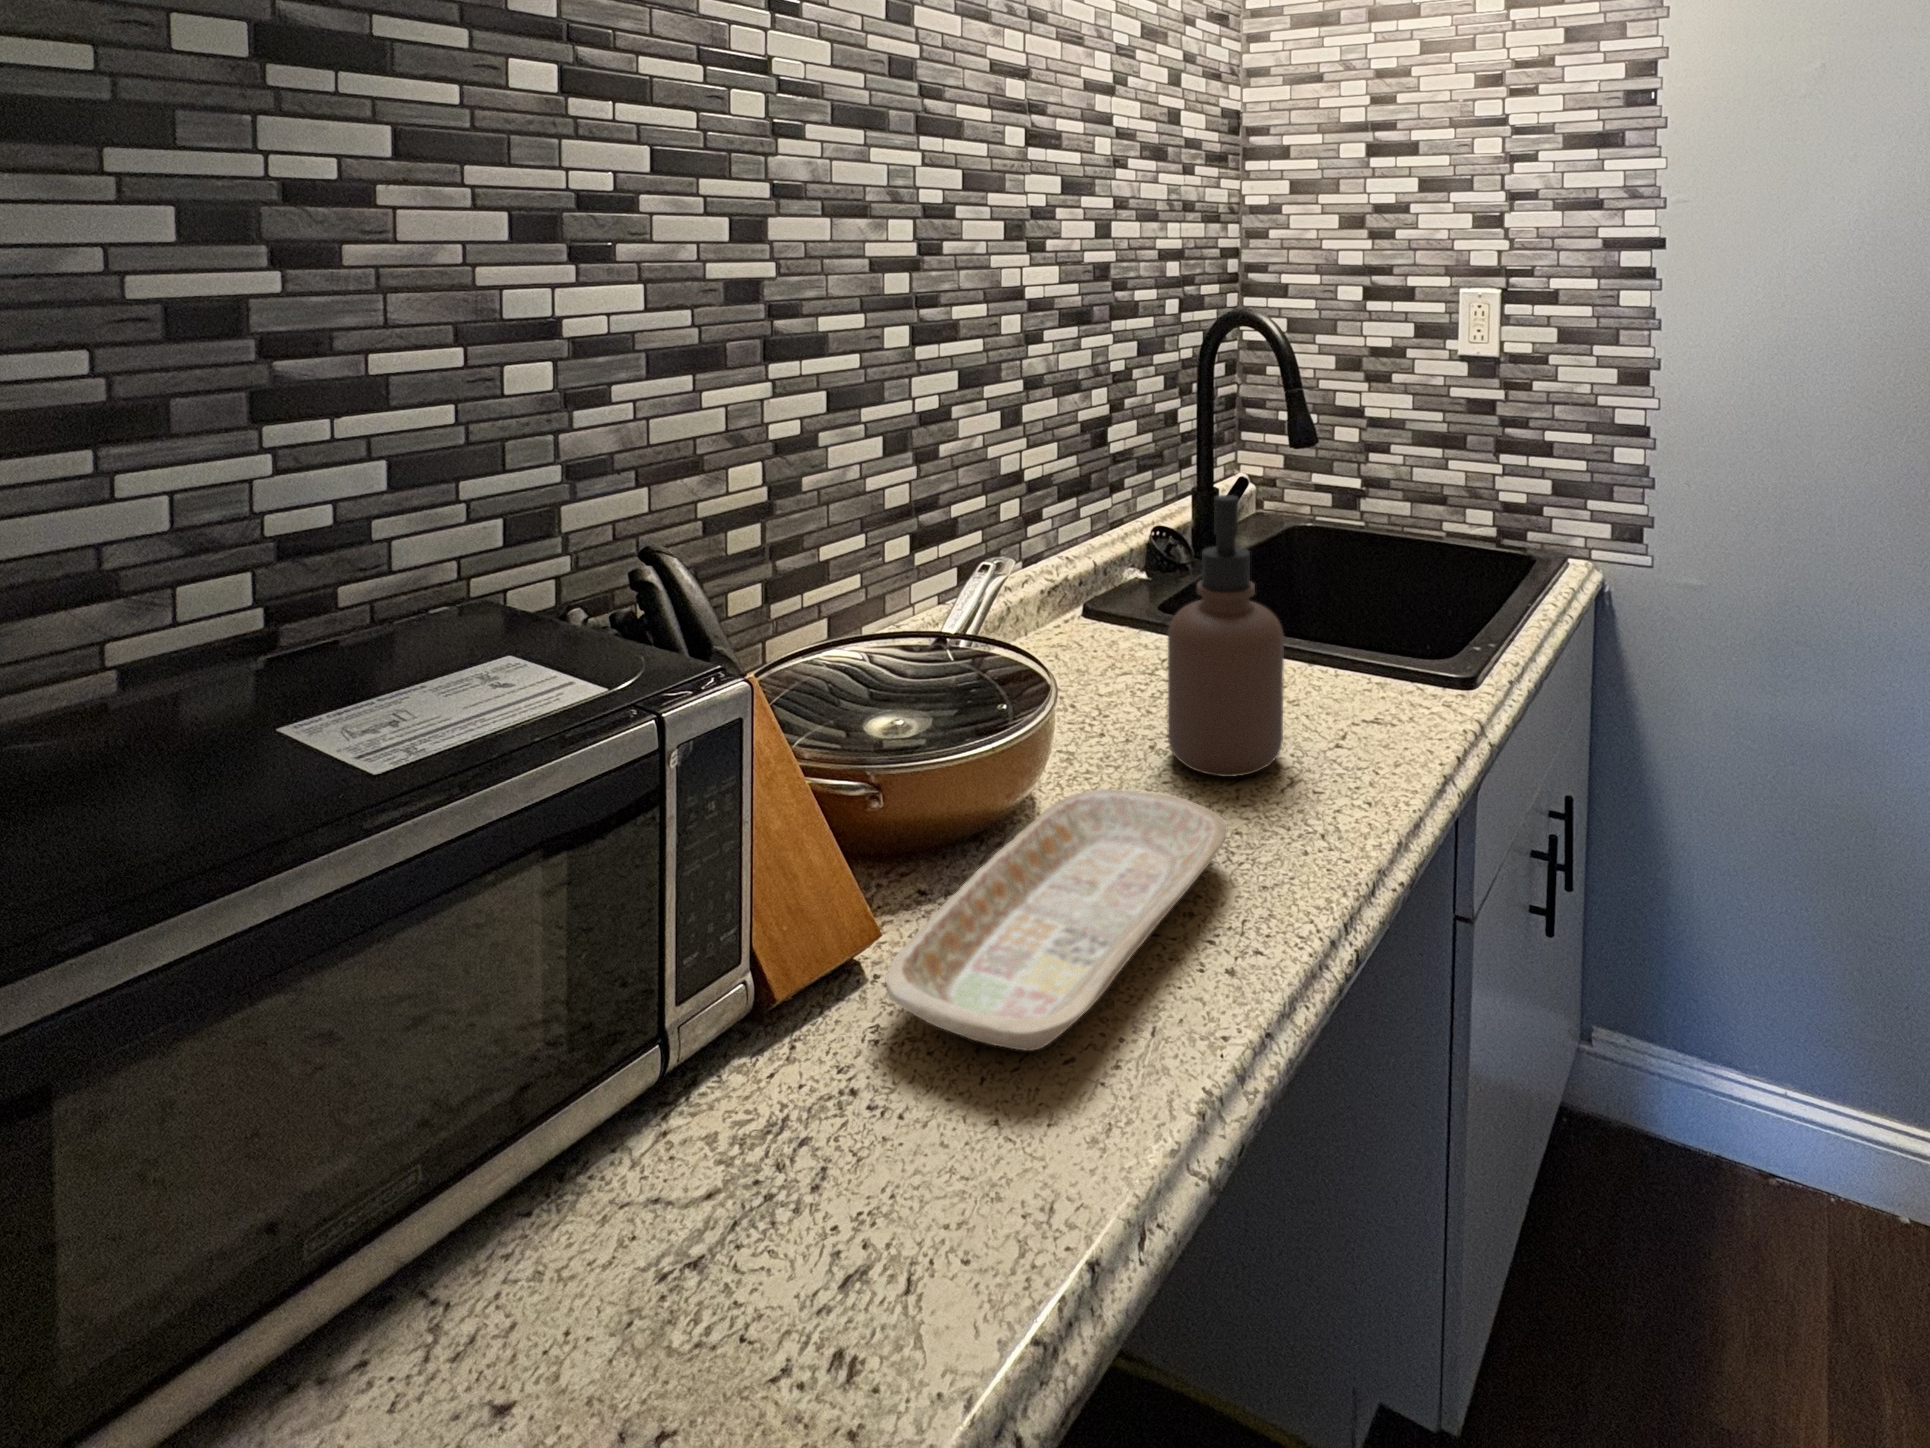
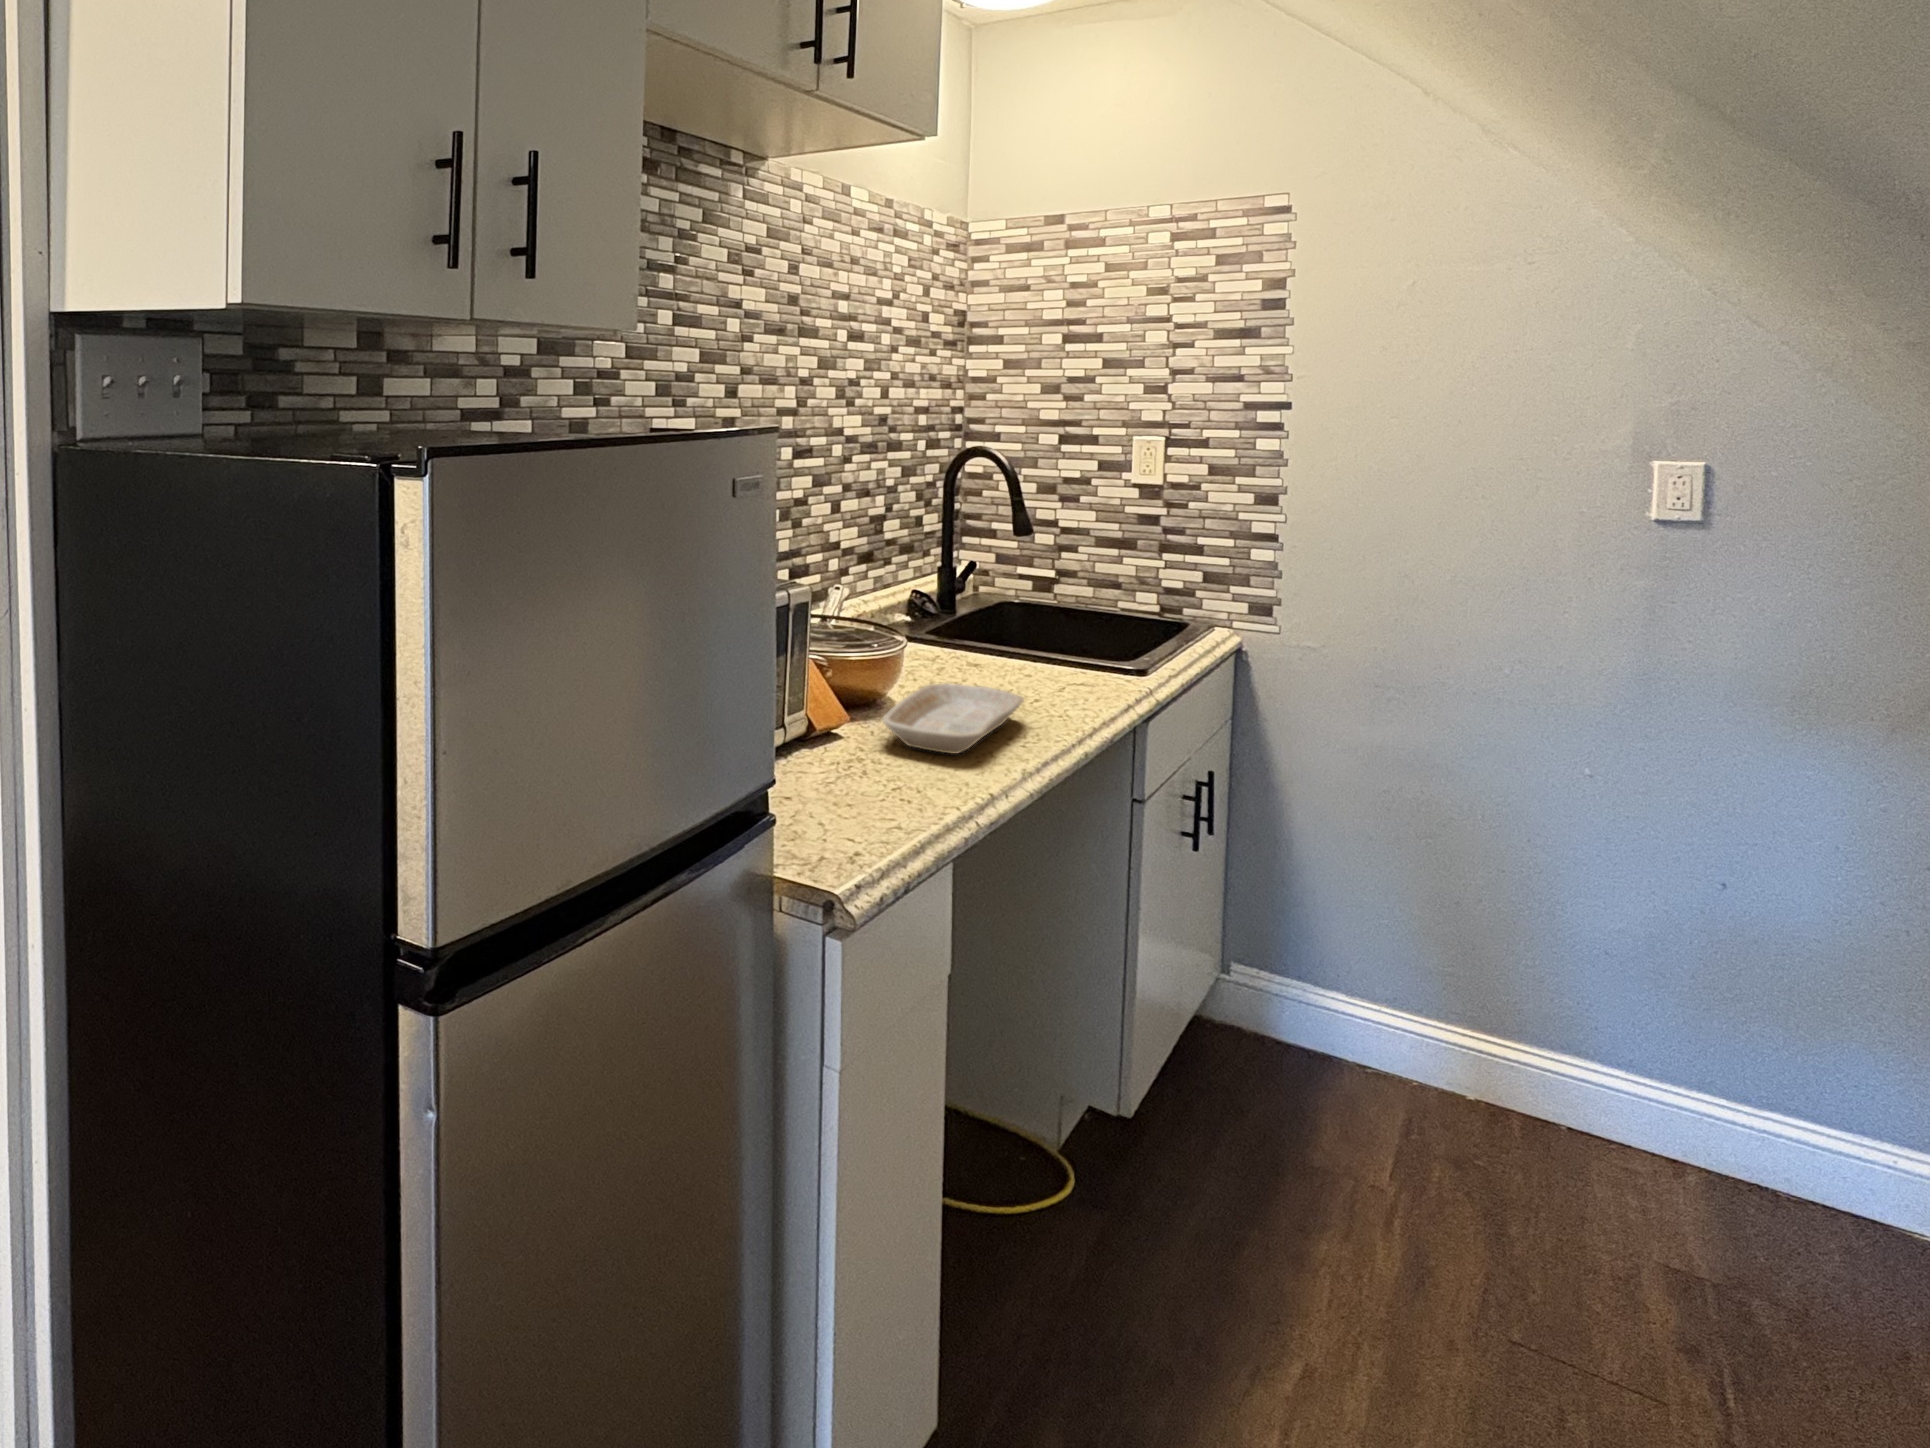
soap dispenser: present [1168,495,1284,777] -> none [969,542,1040,694]

